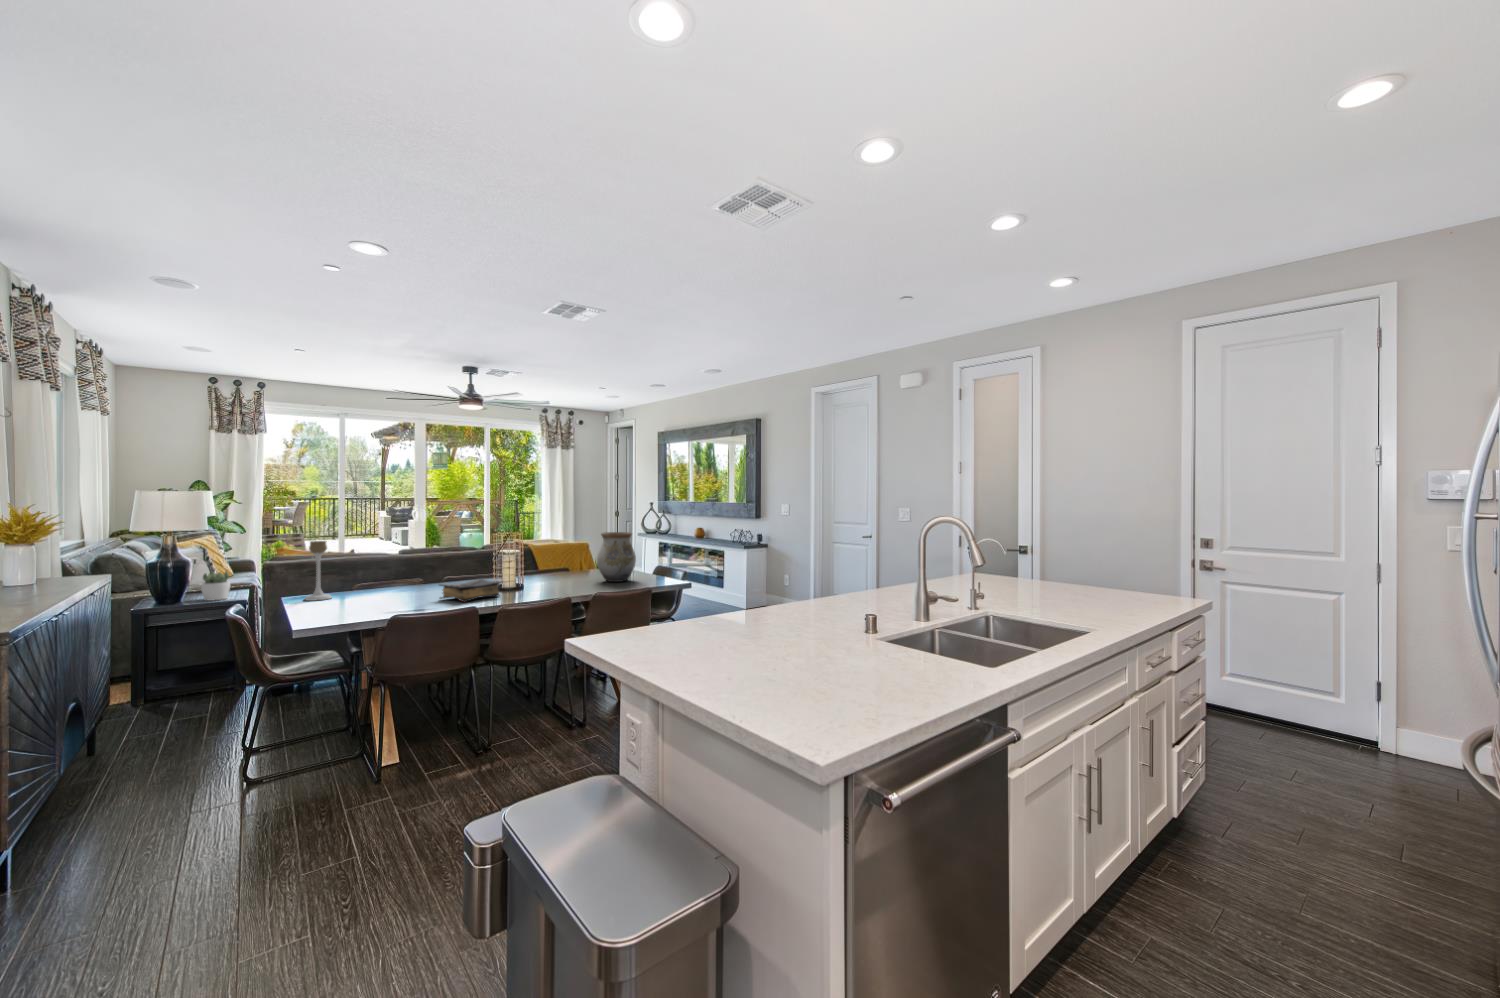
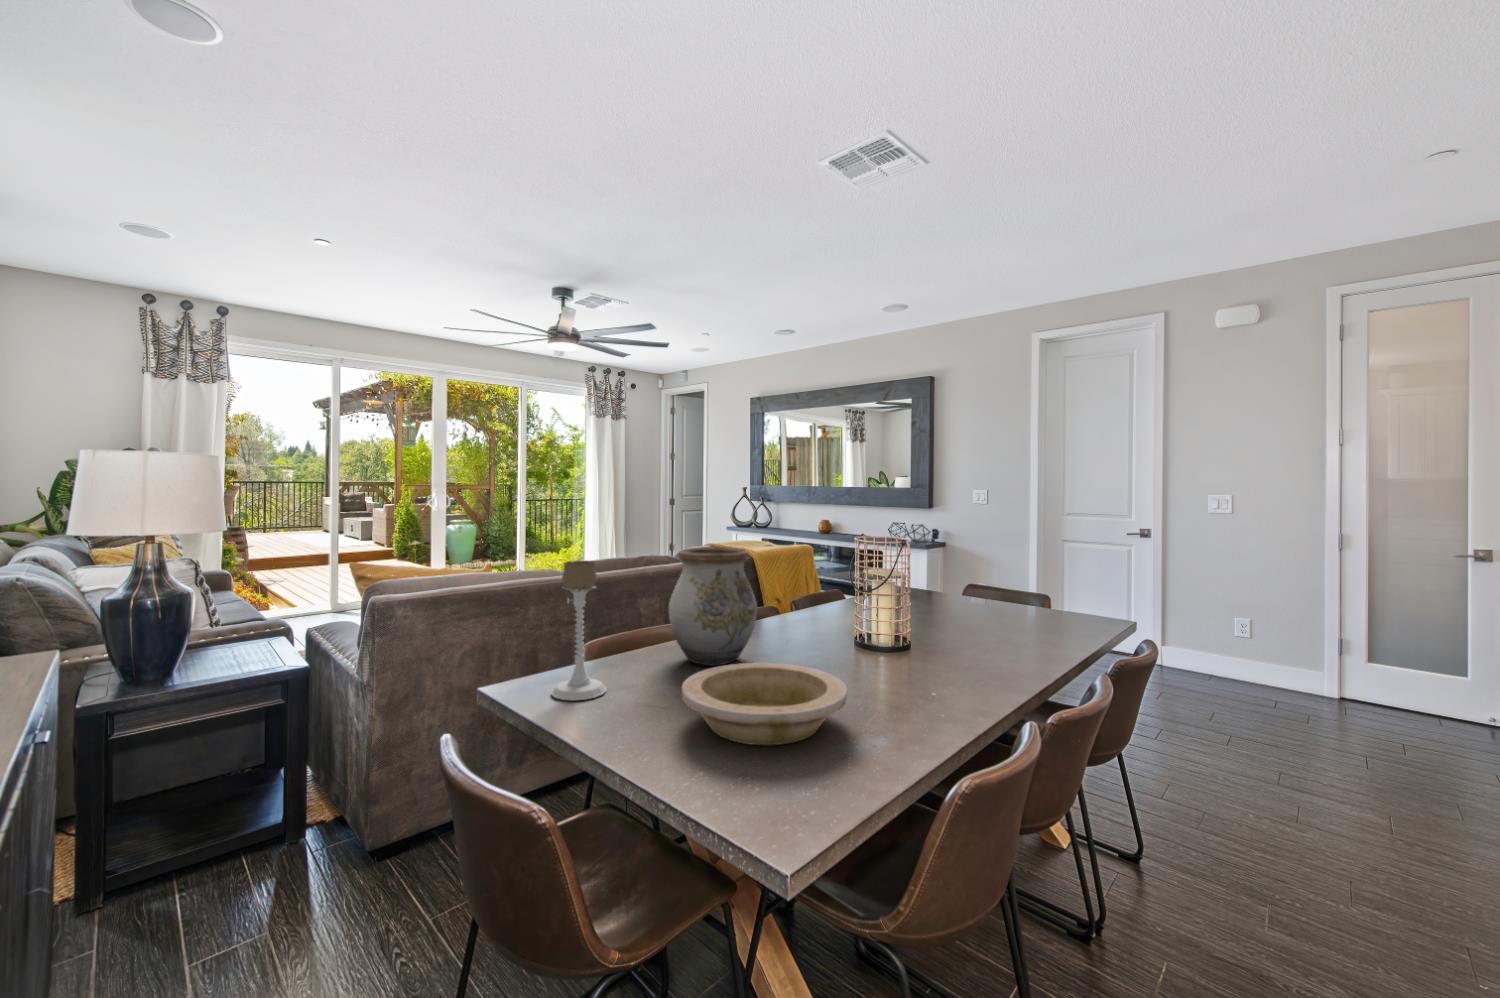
vase: present [597,532,636,582] -> present [669,547,757,666]
succulent plant: present [201,572,230,600] -> none [211,608,267,666]
book: present [440,579,501,602] -> none [856,633,961,699]
bowl: none [326,586,406,611] -> present [682,663,847,745]

